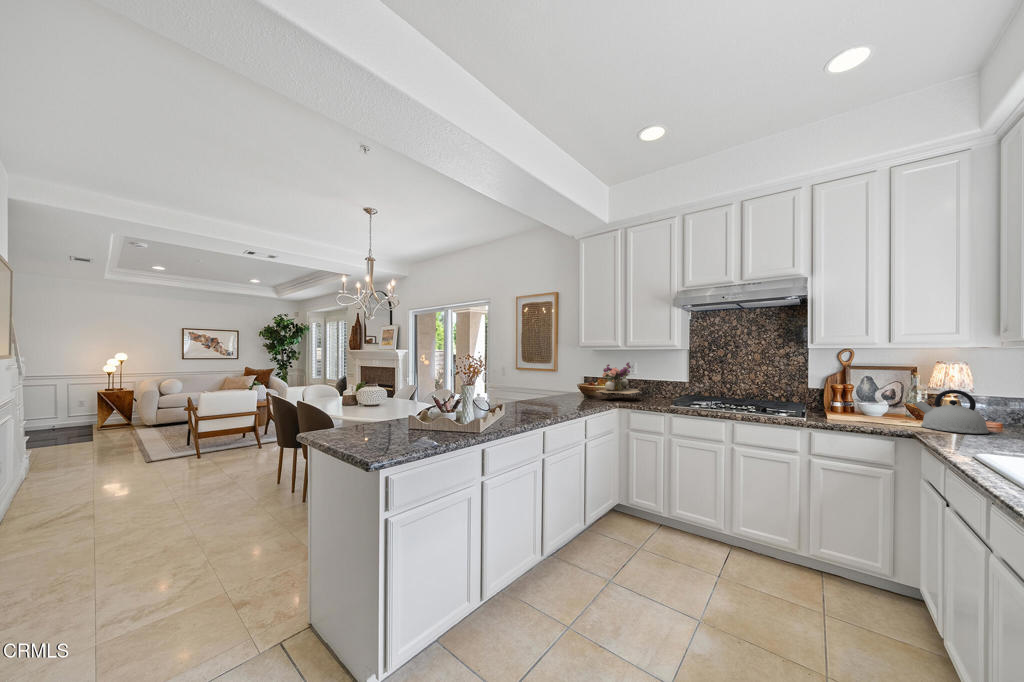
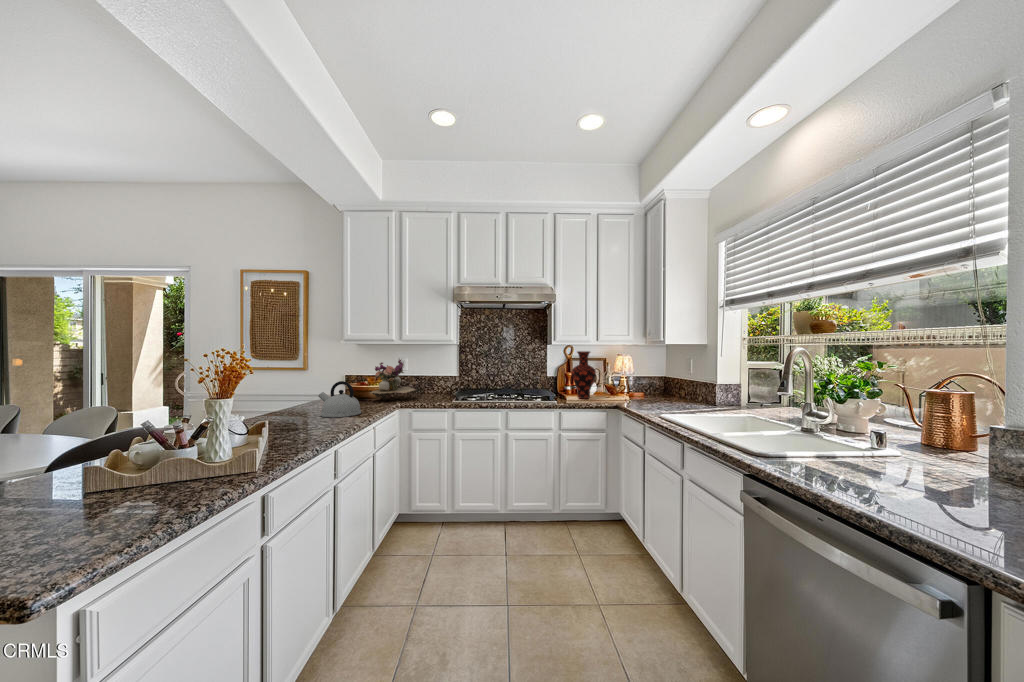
vase: none [833,357,874,420] -> present [572,351,596,399]
kettle: present [915,390,989,434] -> present [318,381,361,418]

